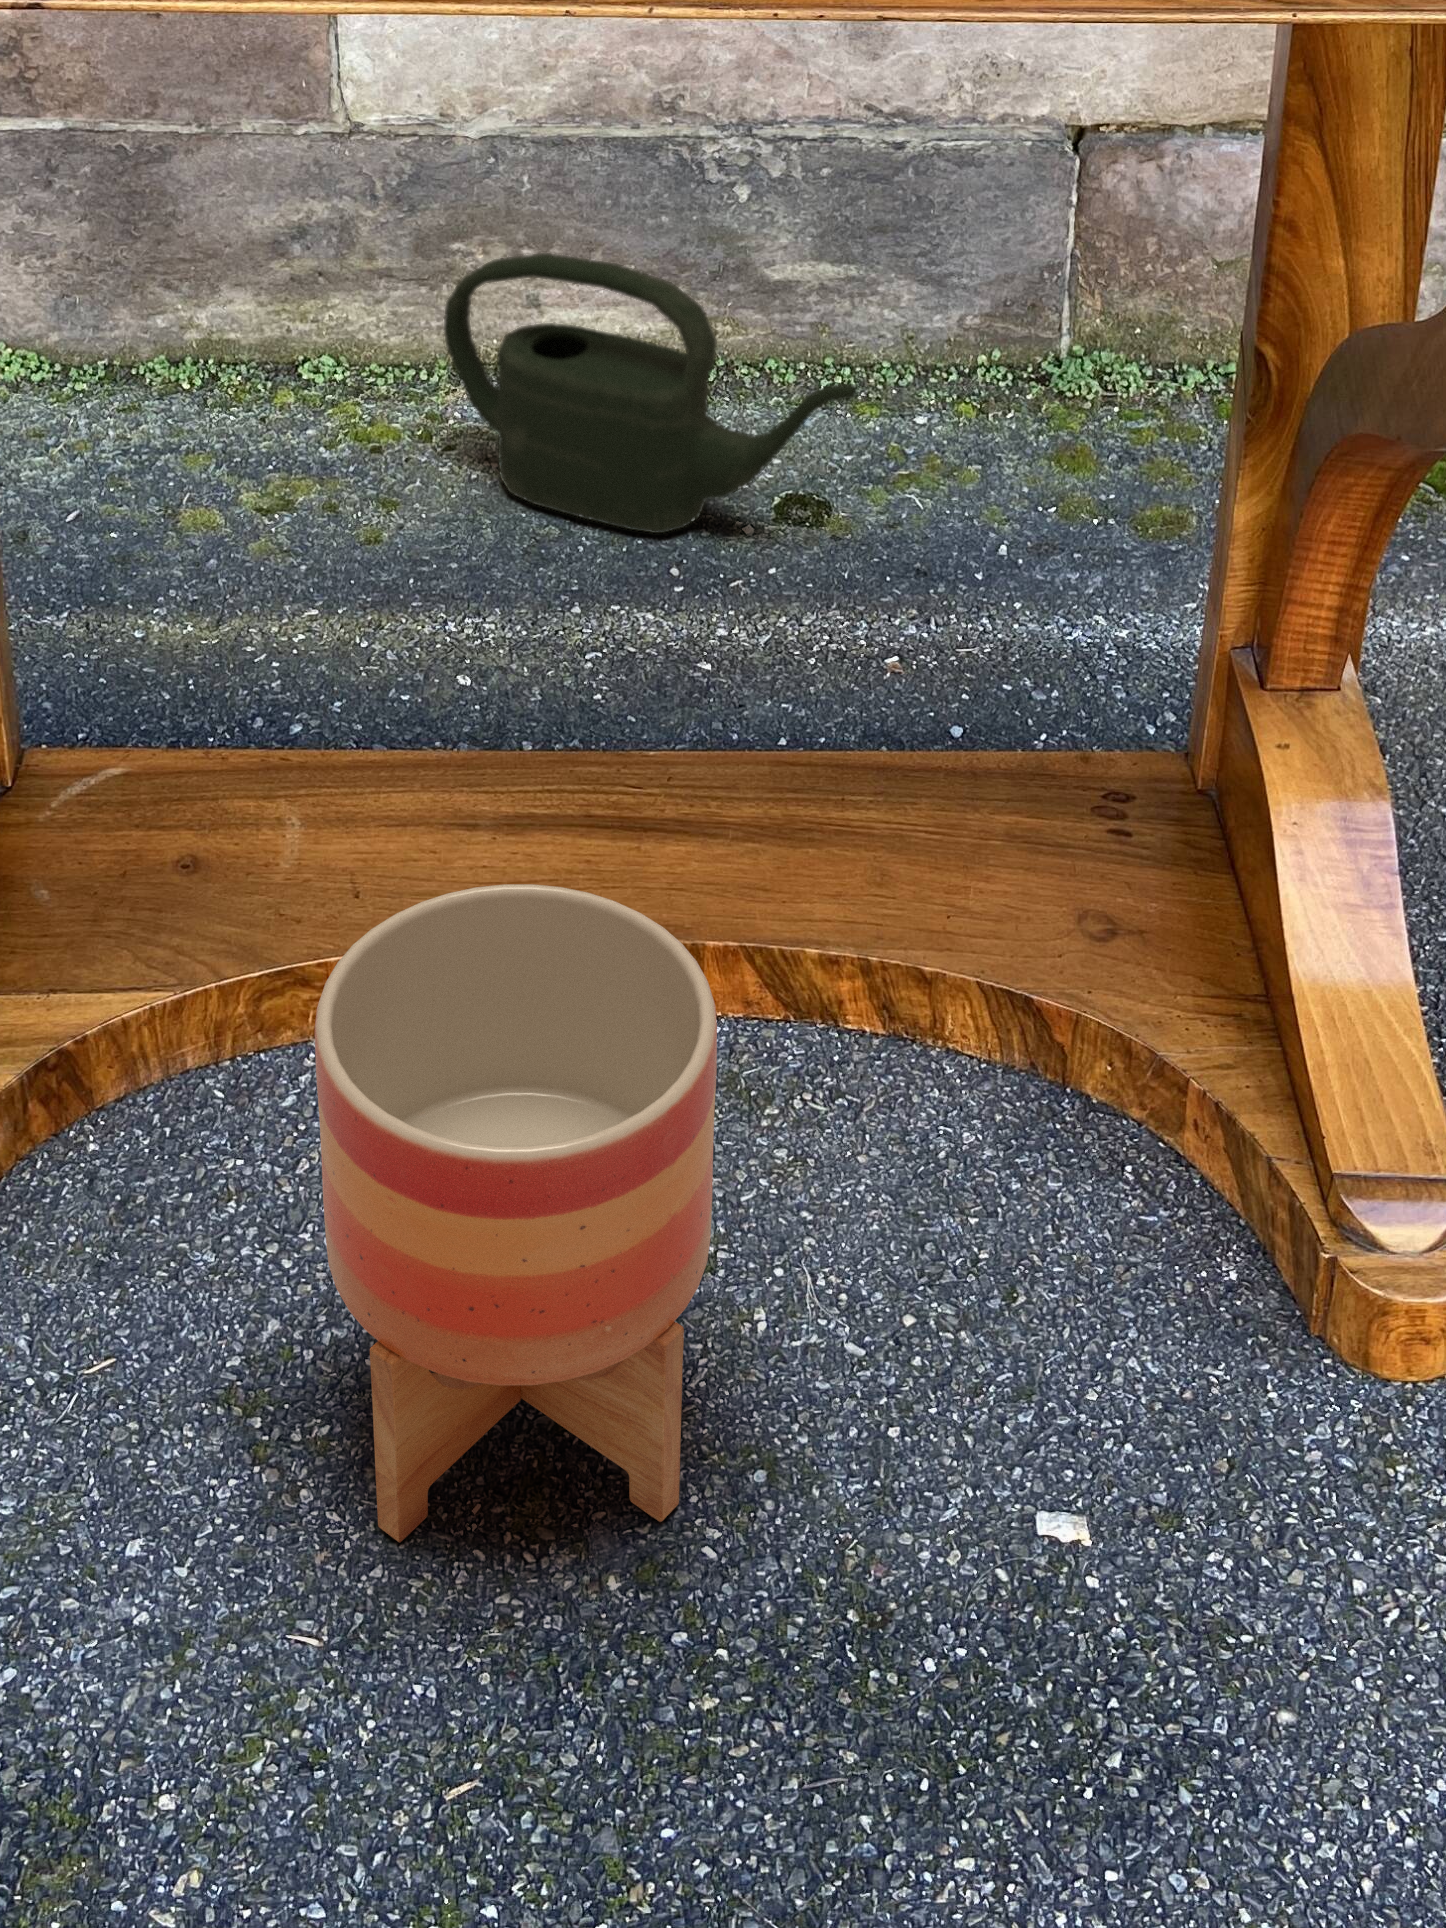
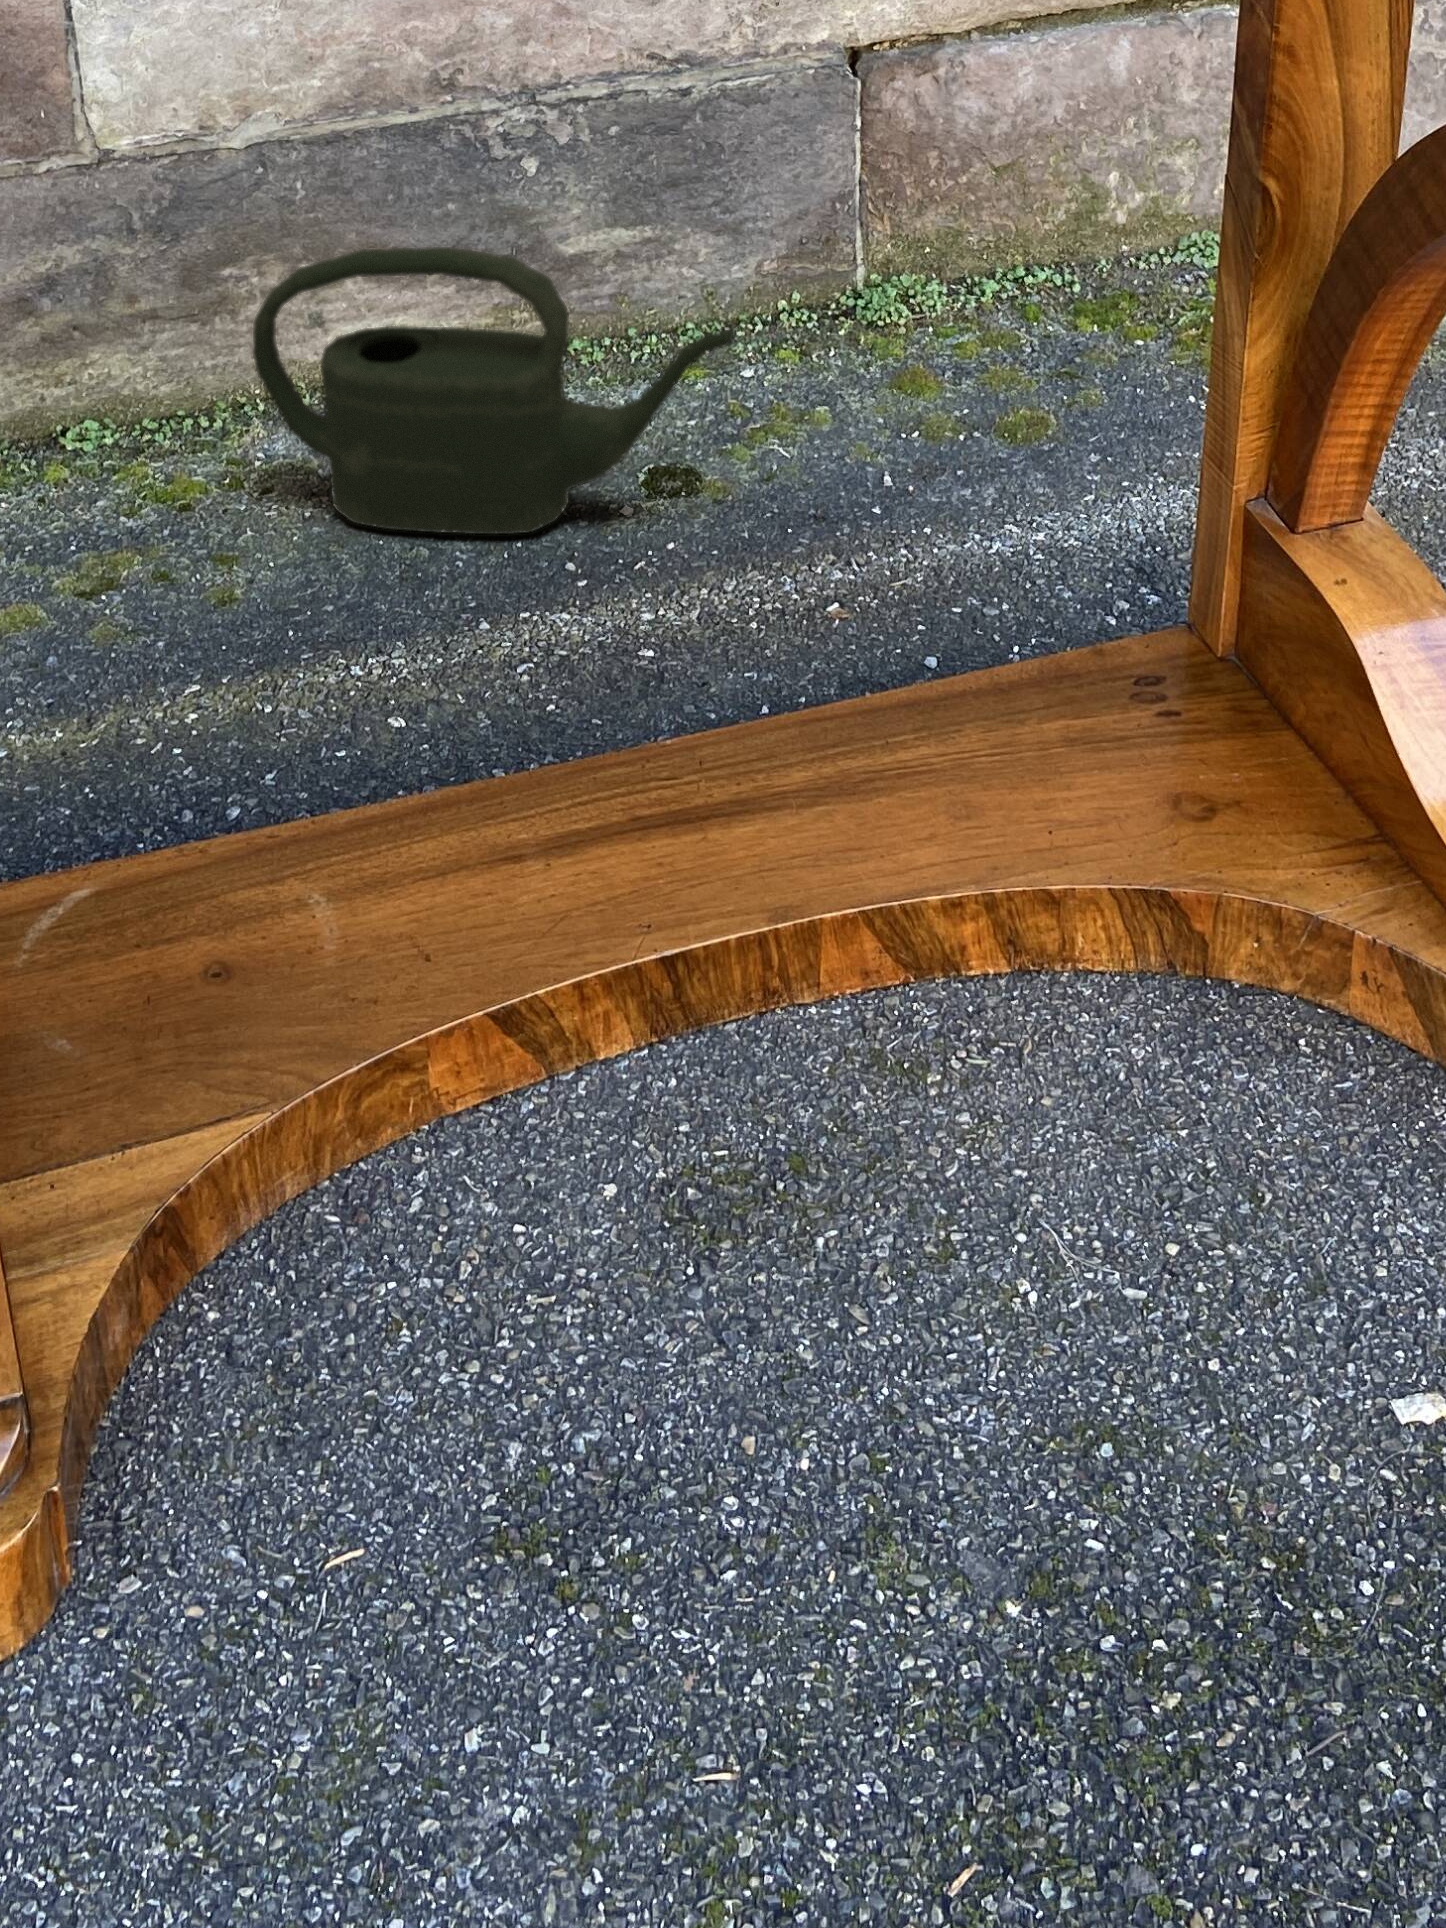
planter: present [315,884,717,1542] -> none [601,856,1050,1639]

